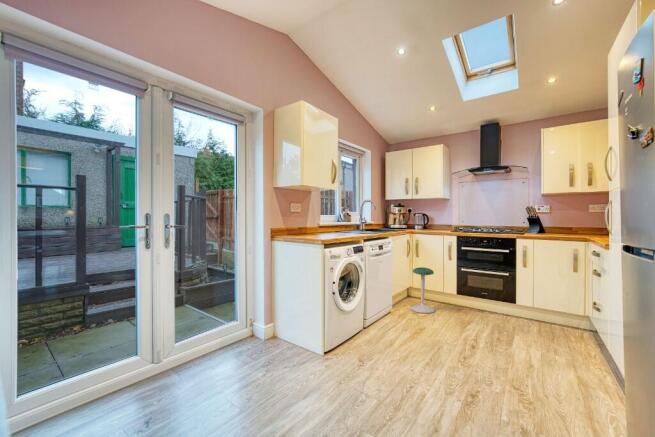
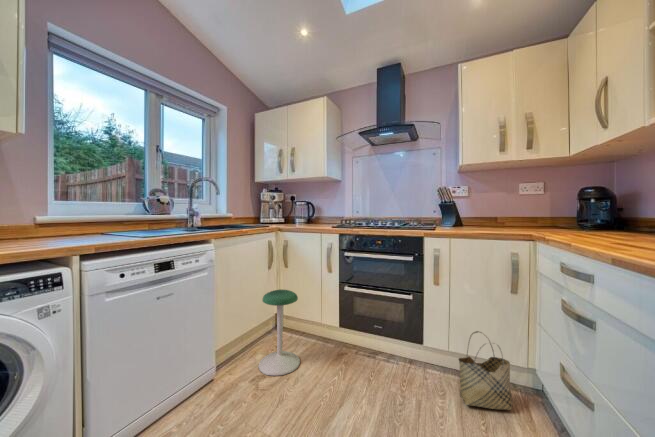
woven basket: none [538,293,572,334] -> present [459,331,512,410]

